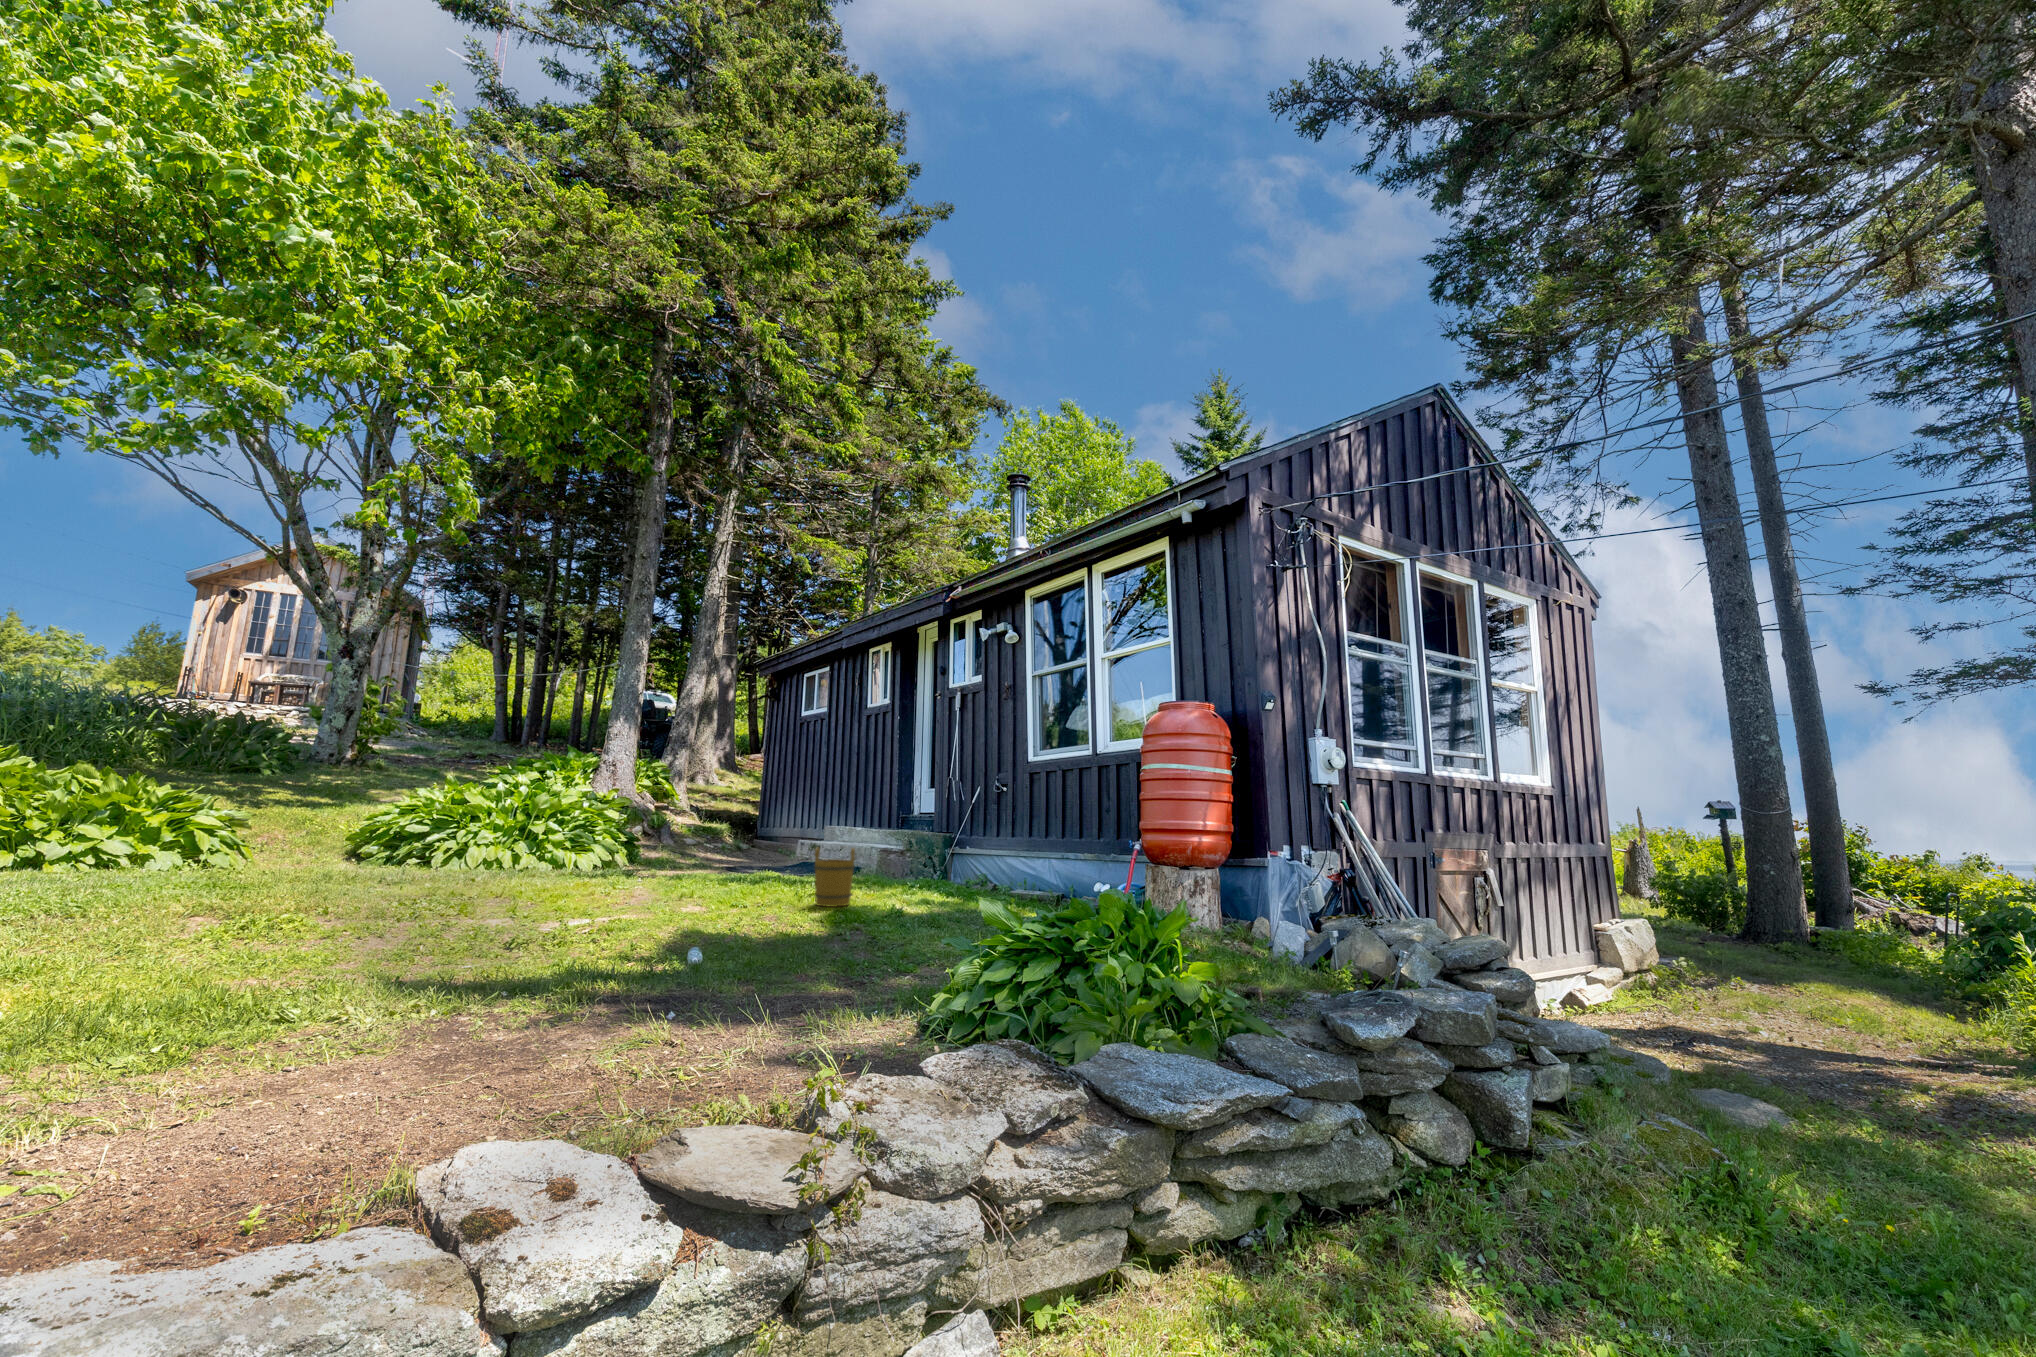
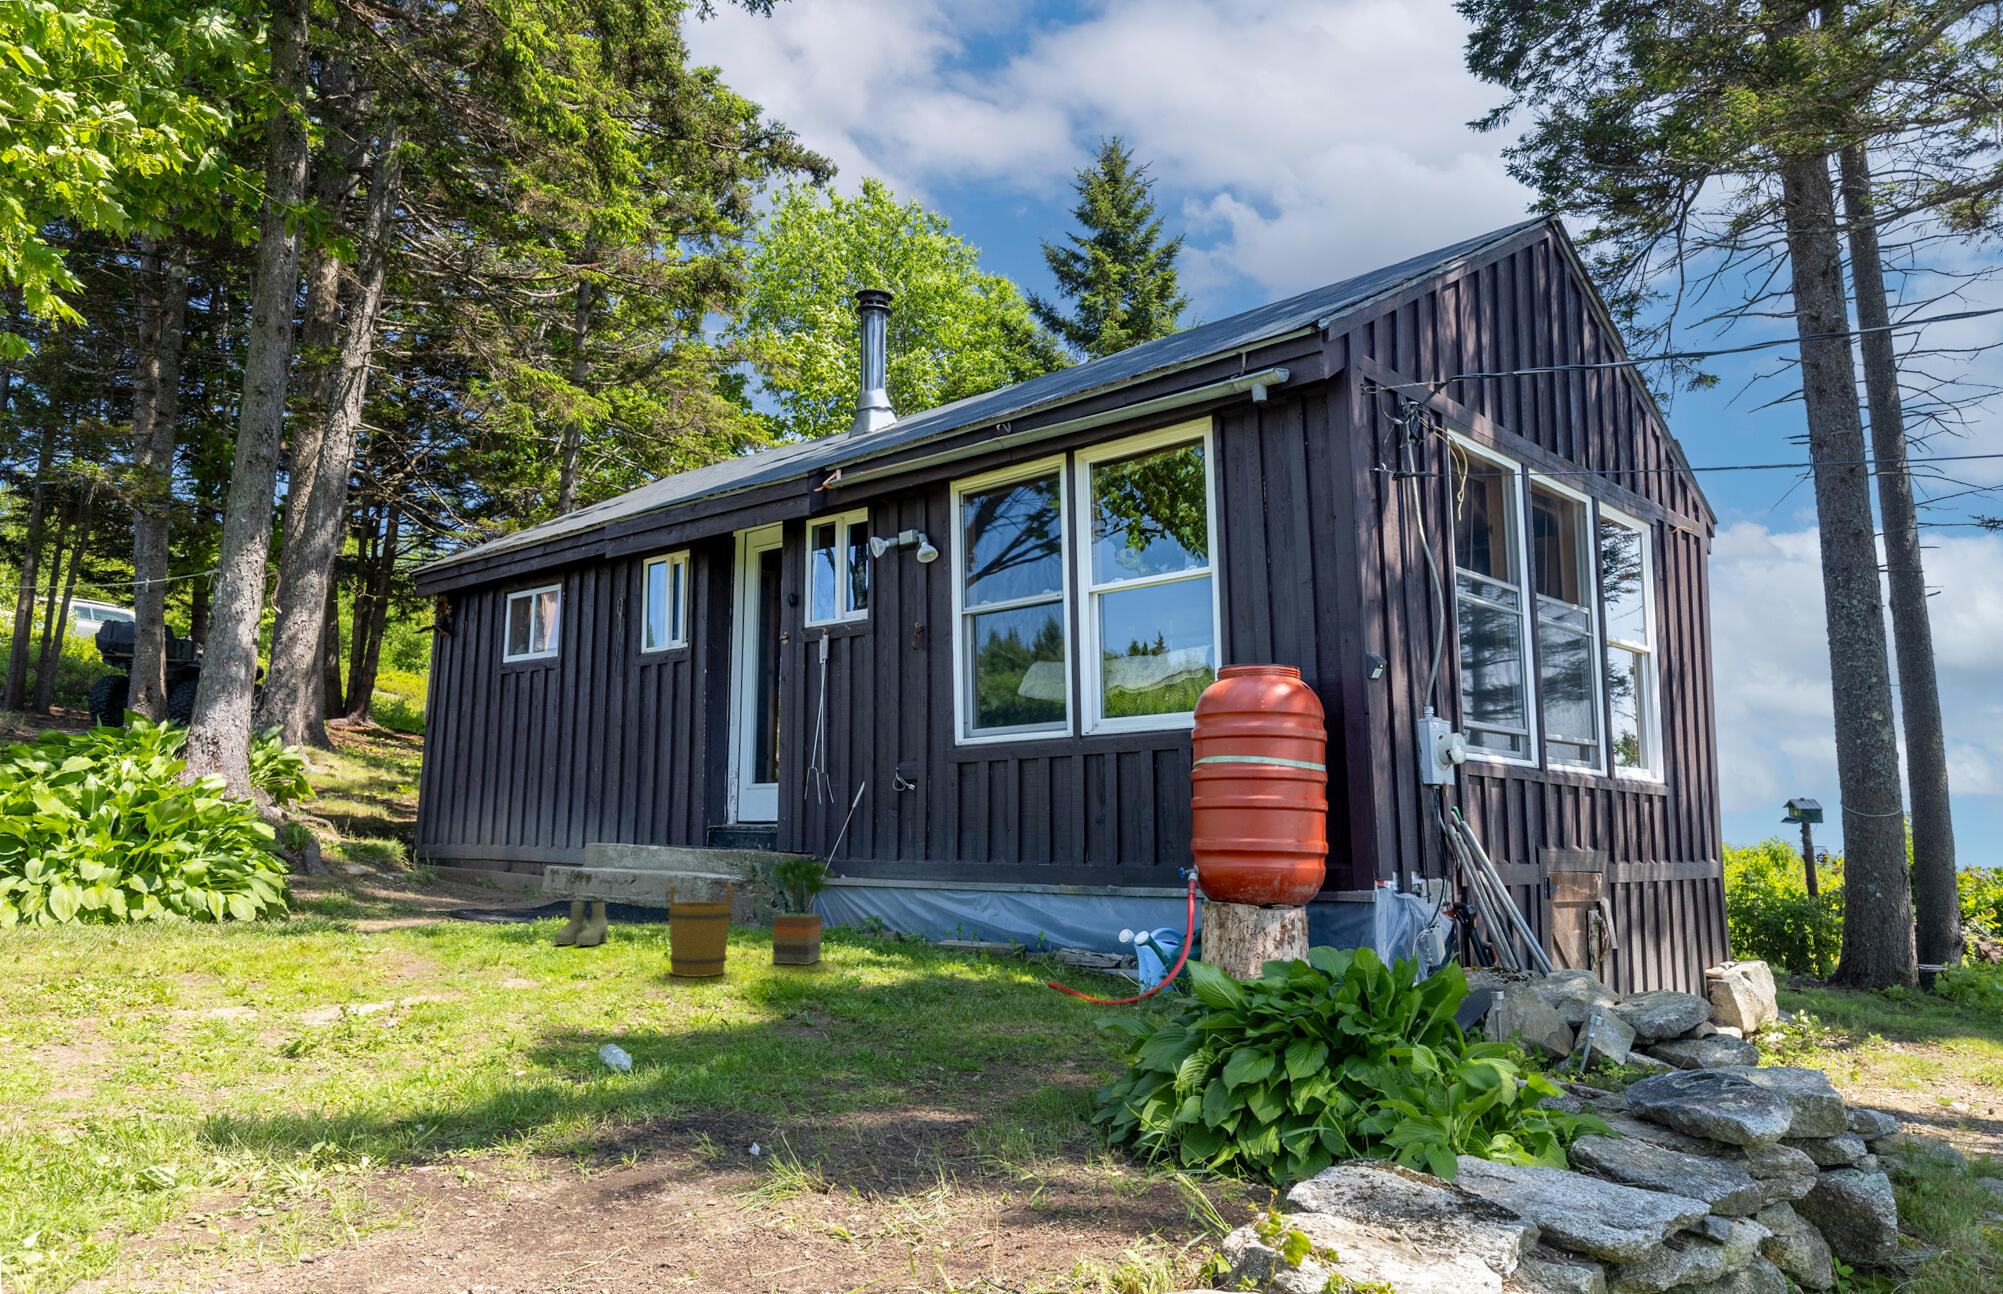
potted tree: none [886,832,928,901] -> present [772,859,833,965]
boots: none [768,859,803,887] -> present [555,901,608,946]

